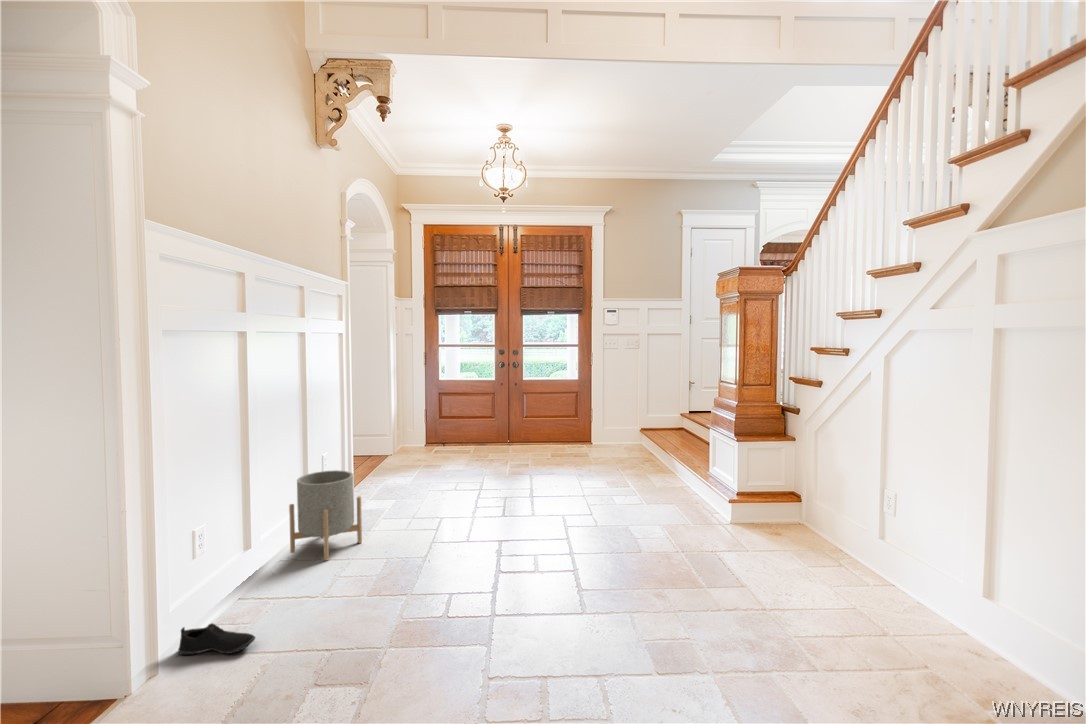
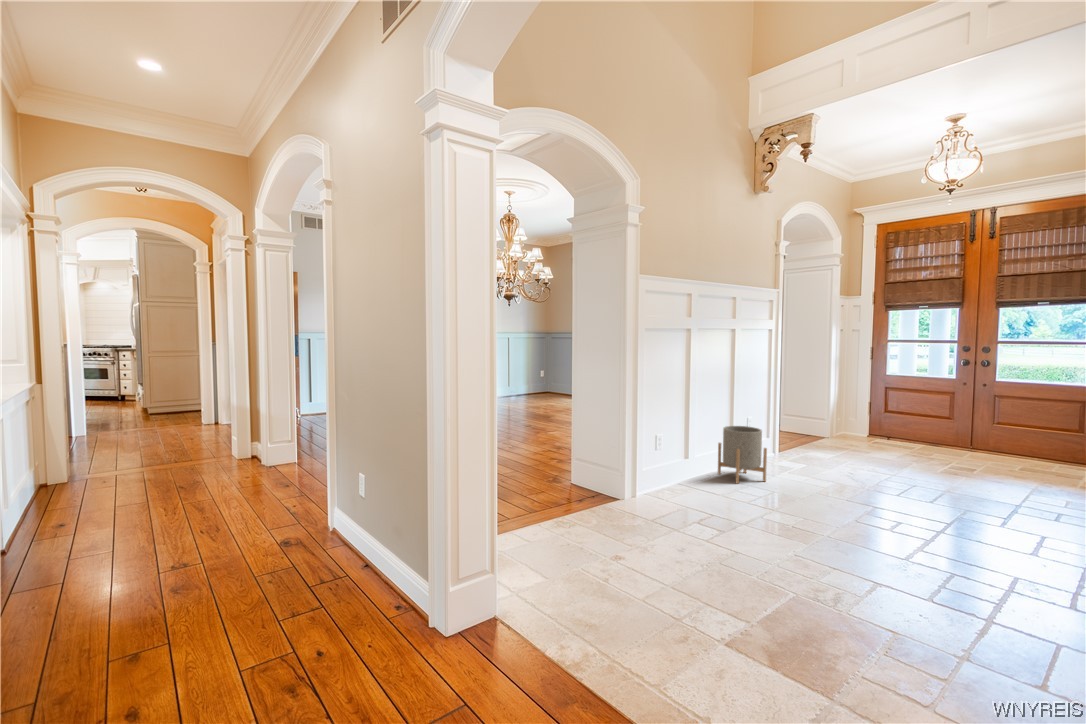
shoe: present [178,623,255,655] -> none [648,483,682,503]

